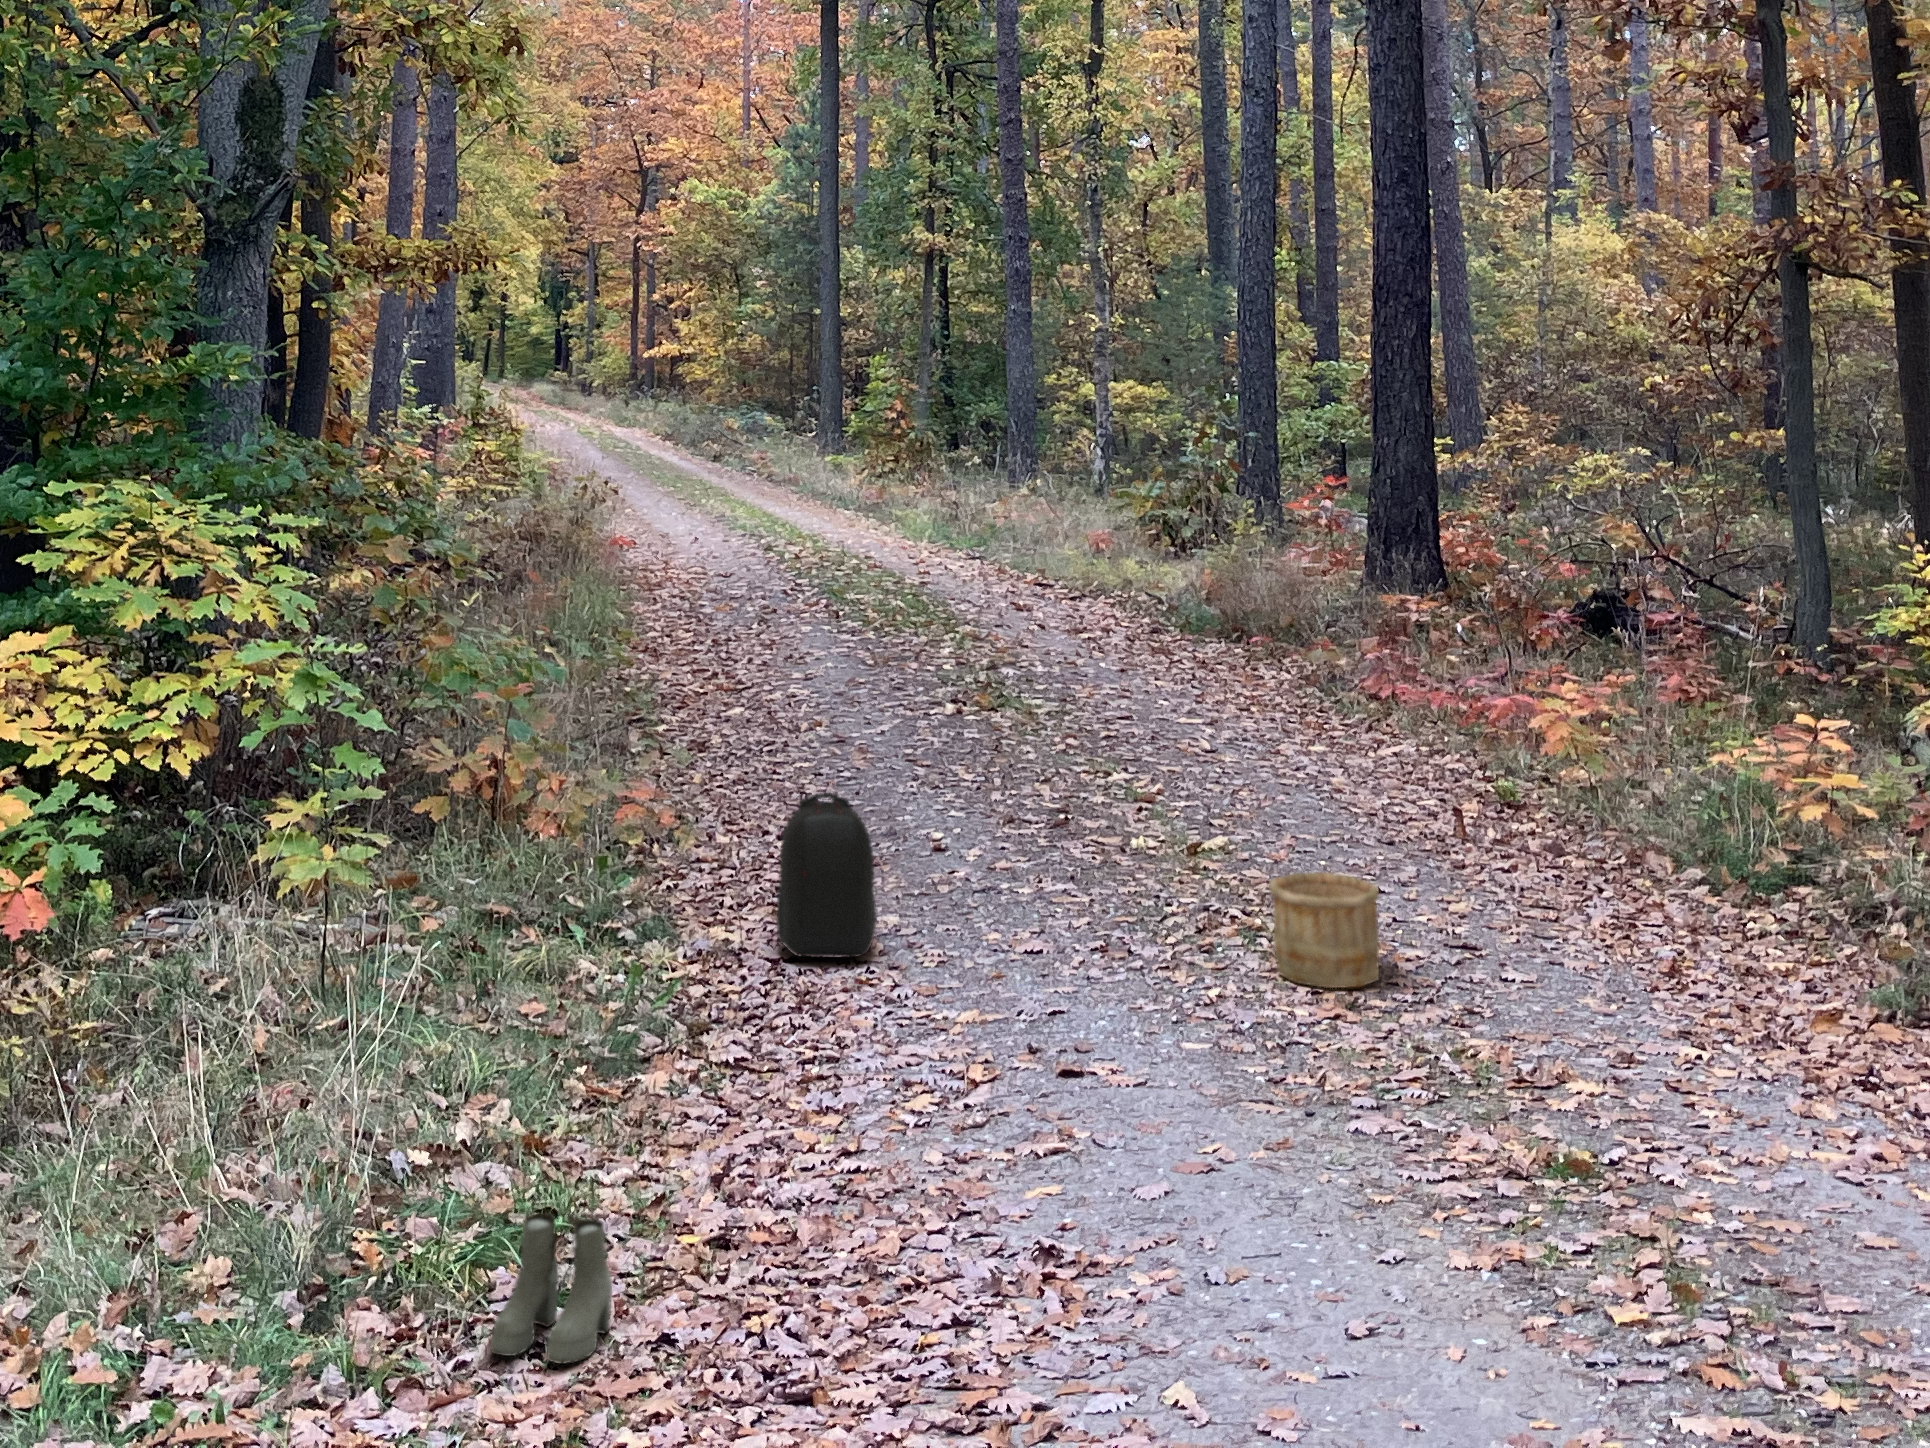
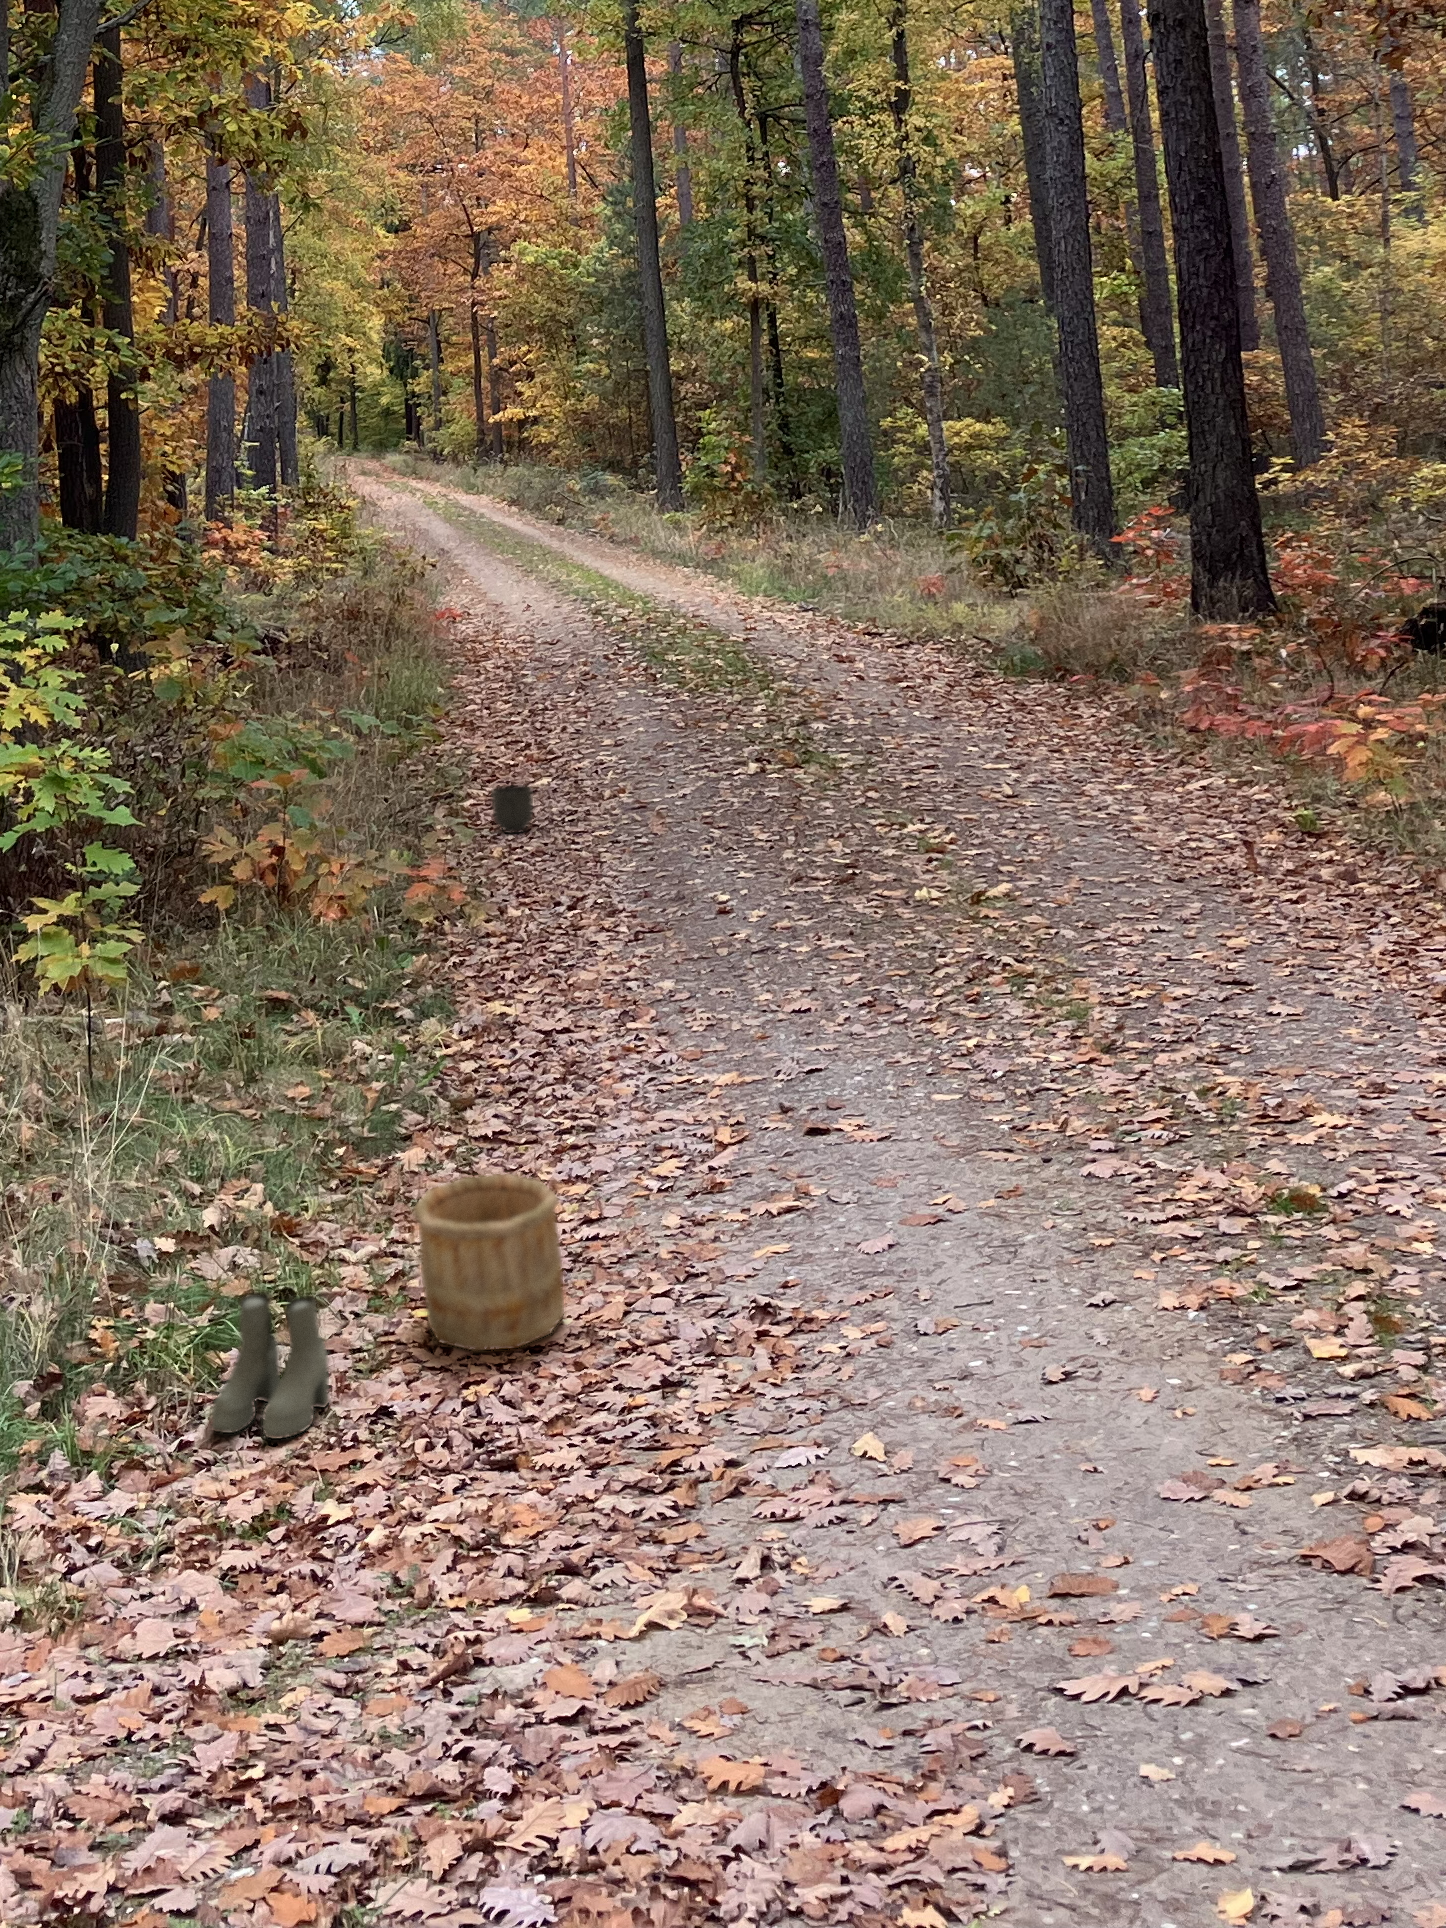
planter: none [693,714,736,763] -> present [491,785,533,833]
backpack: present [776,793,877,958] -> none [539,860,636,1025]
wooden bucket: present [1269,872,1379,988] -> present [413,1174,564,1351]

